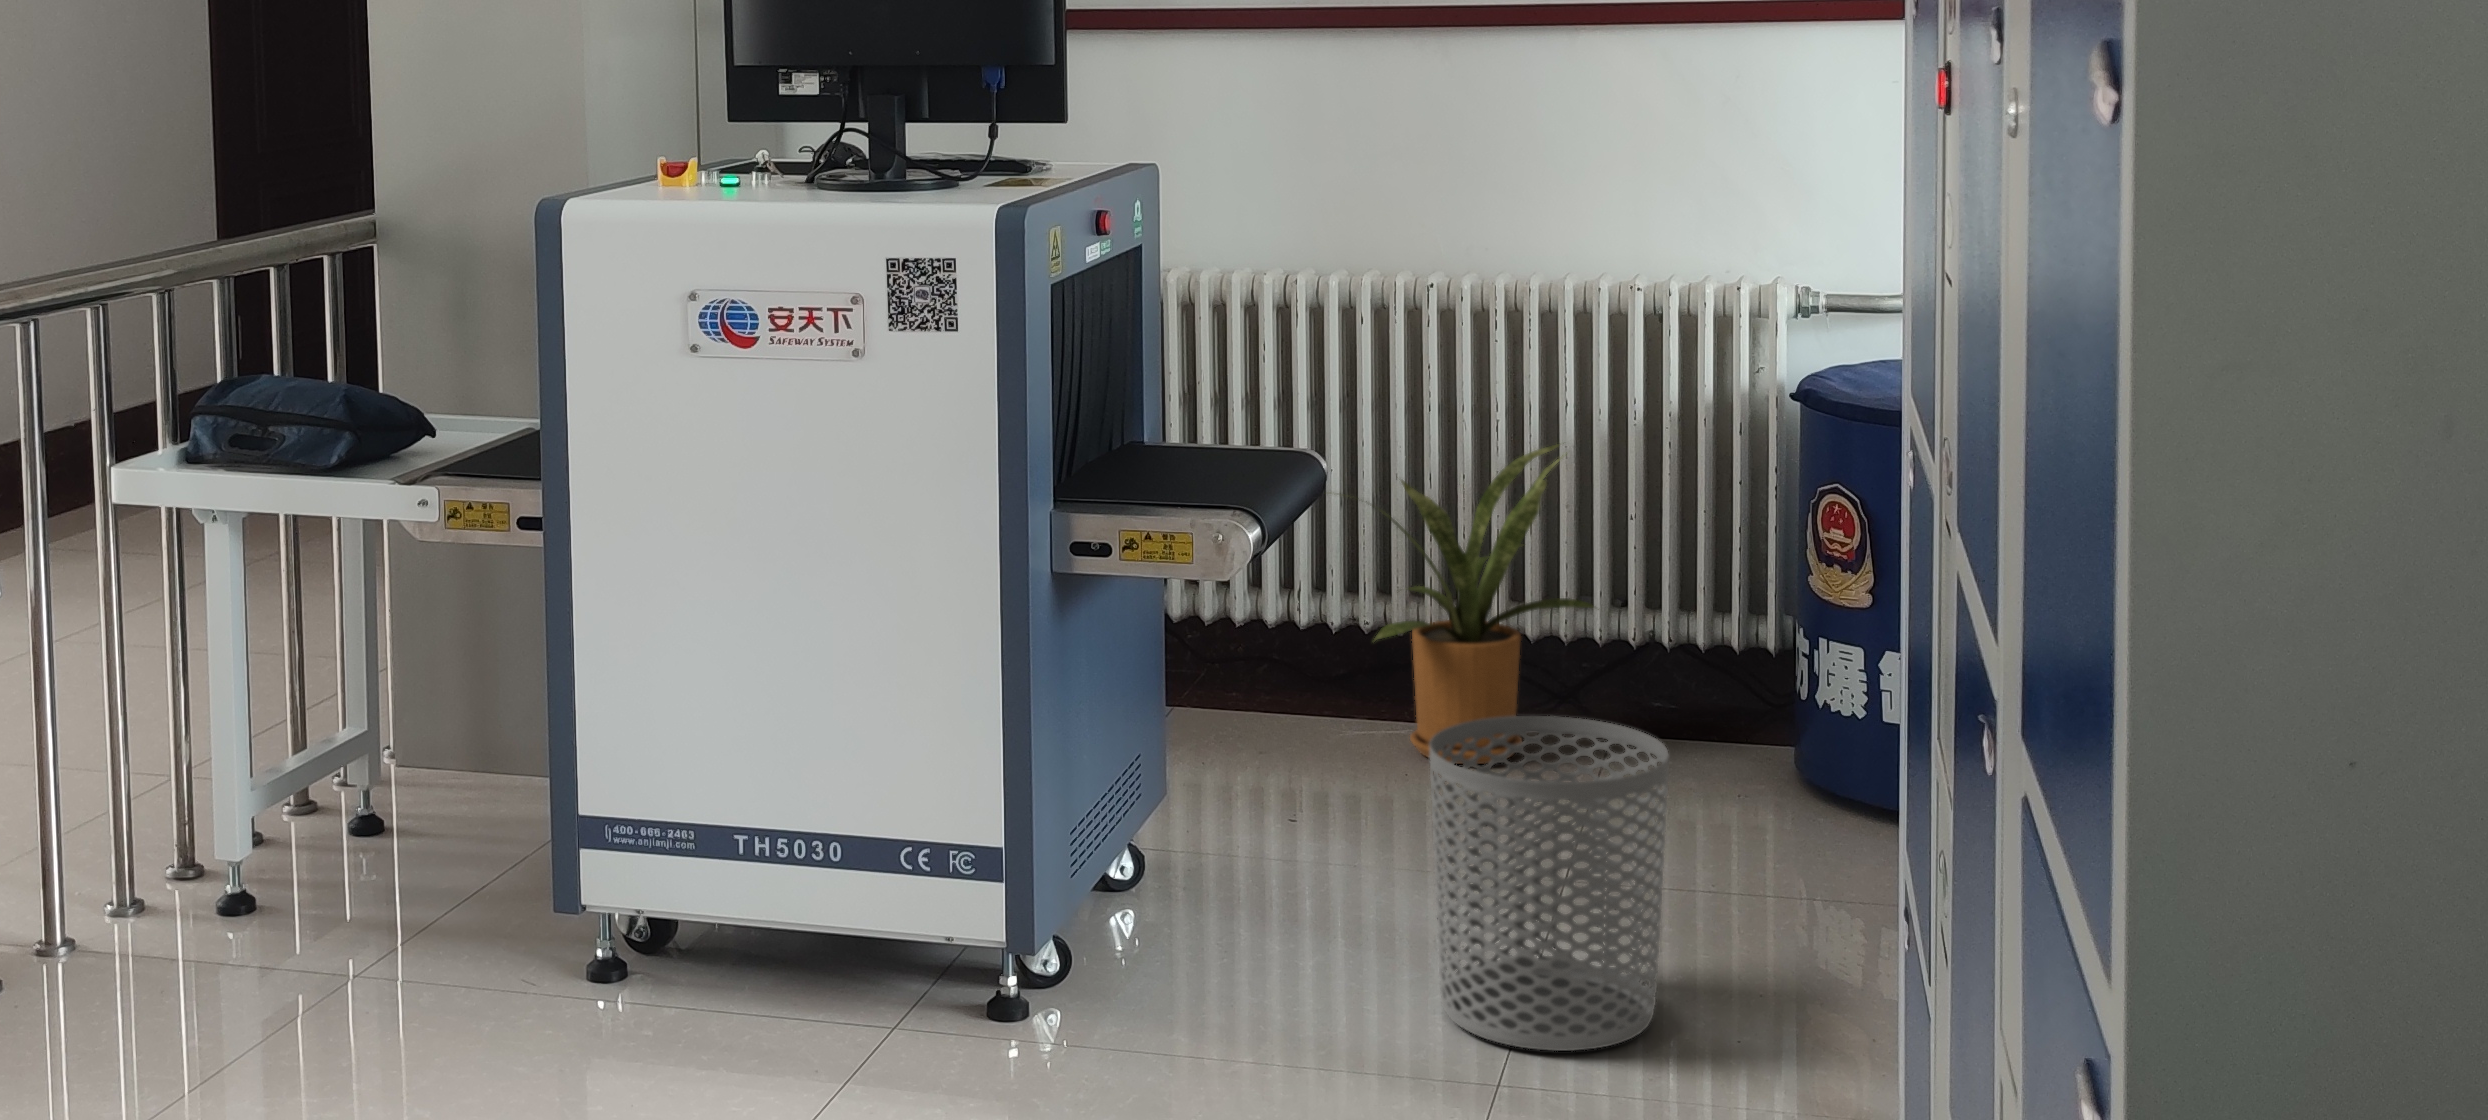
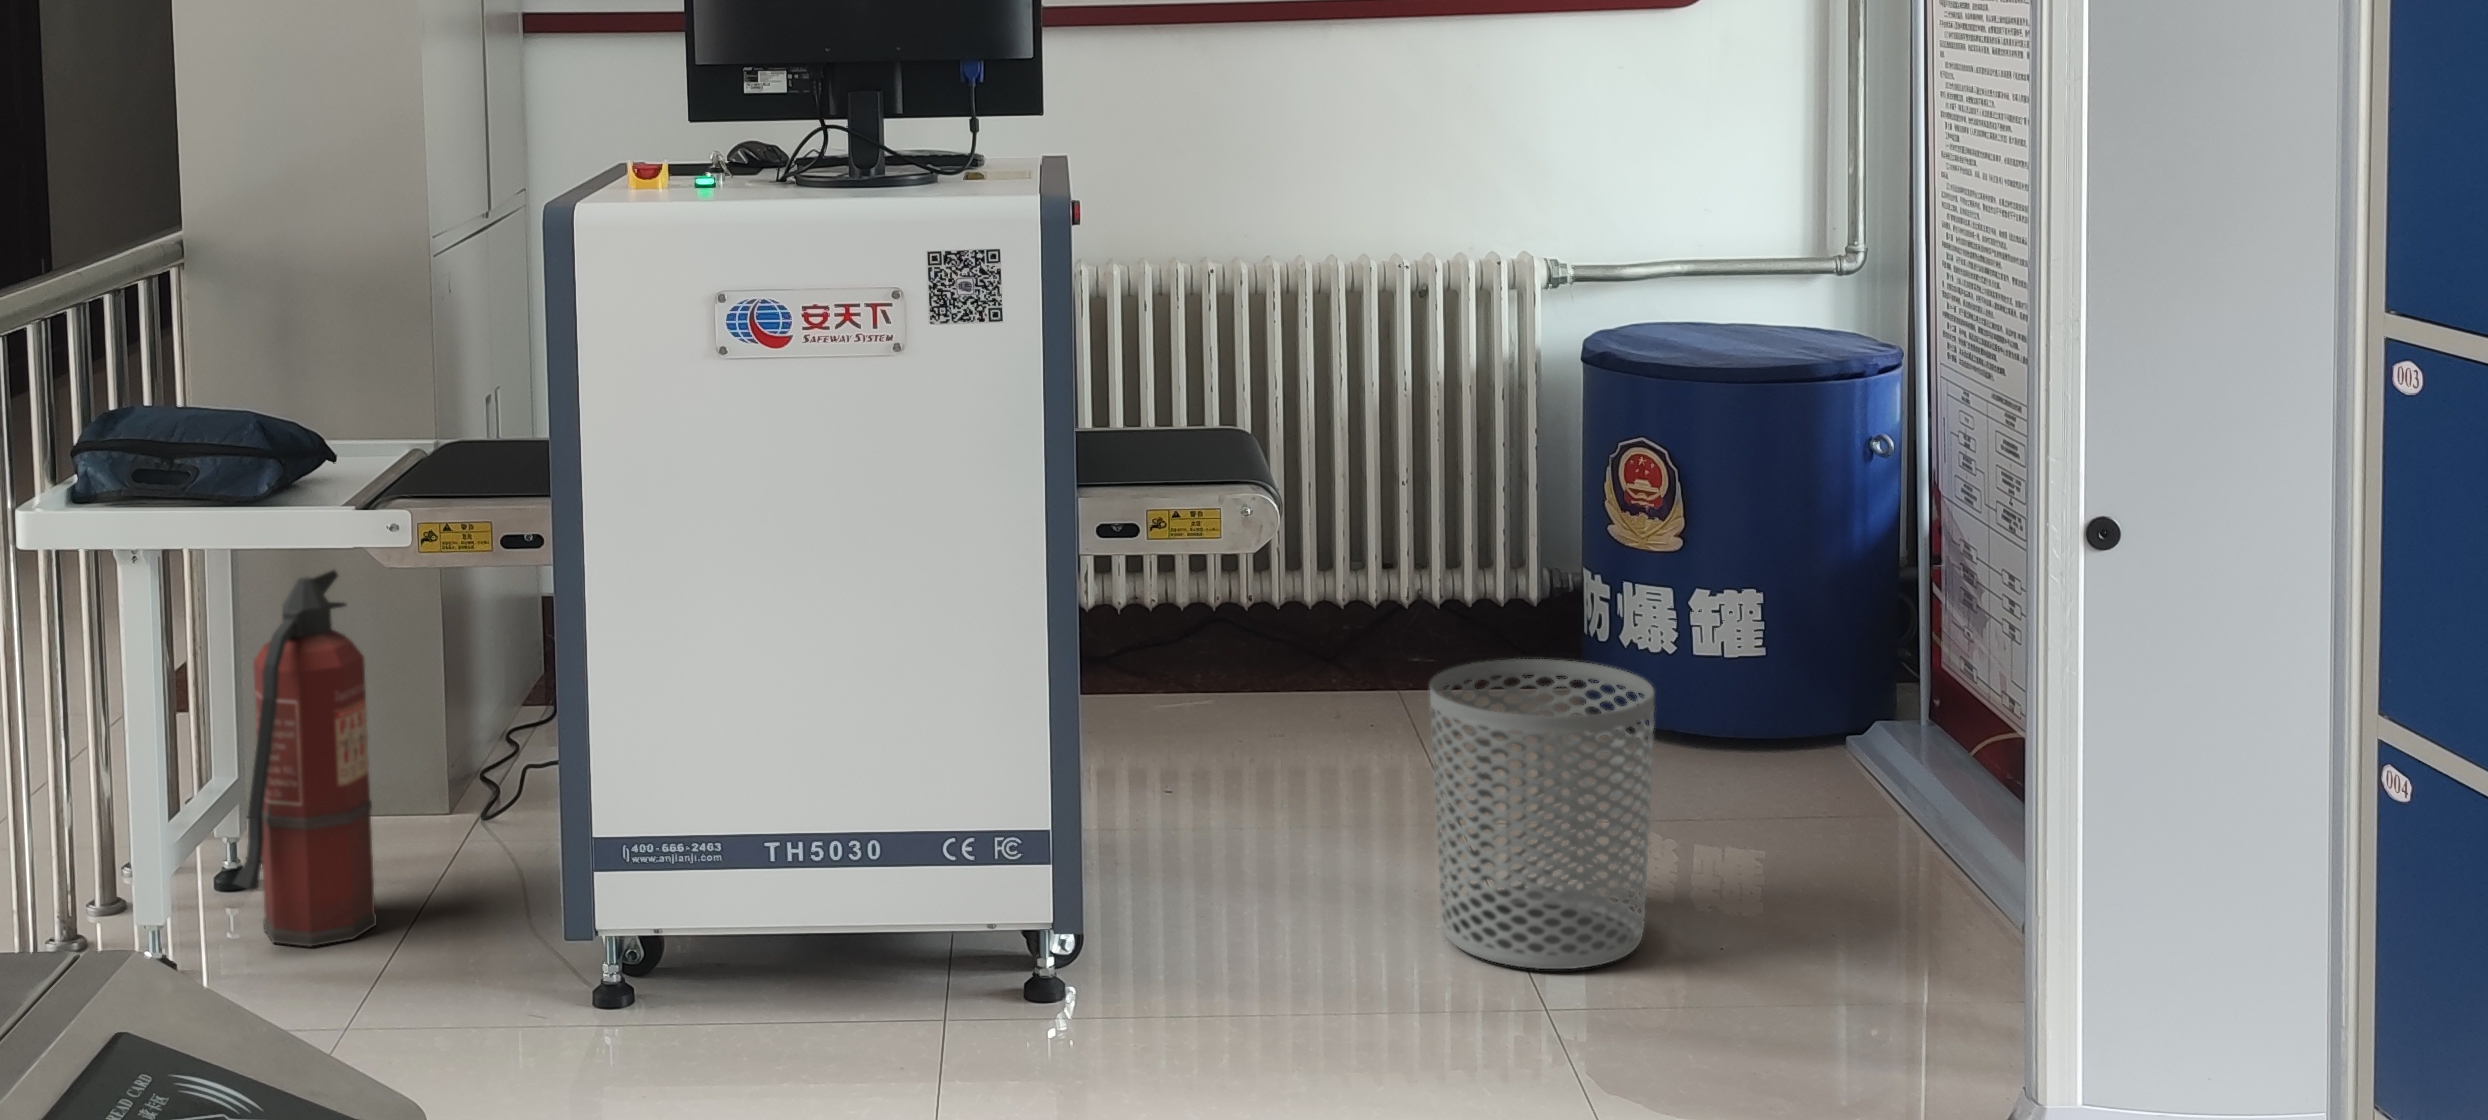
house plant: present [1366,445,1599,764] -> none [1134,412,1398,725]
fire extinguisher: none [318,536,461,888] -> present [234,570,377,946]

